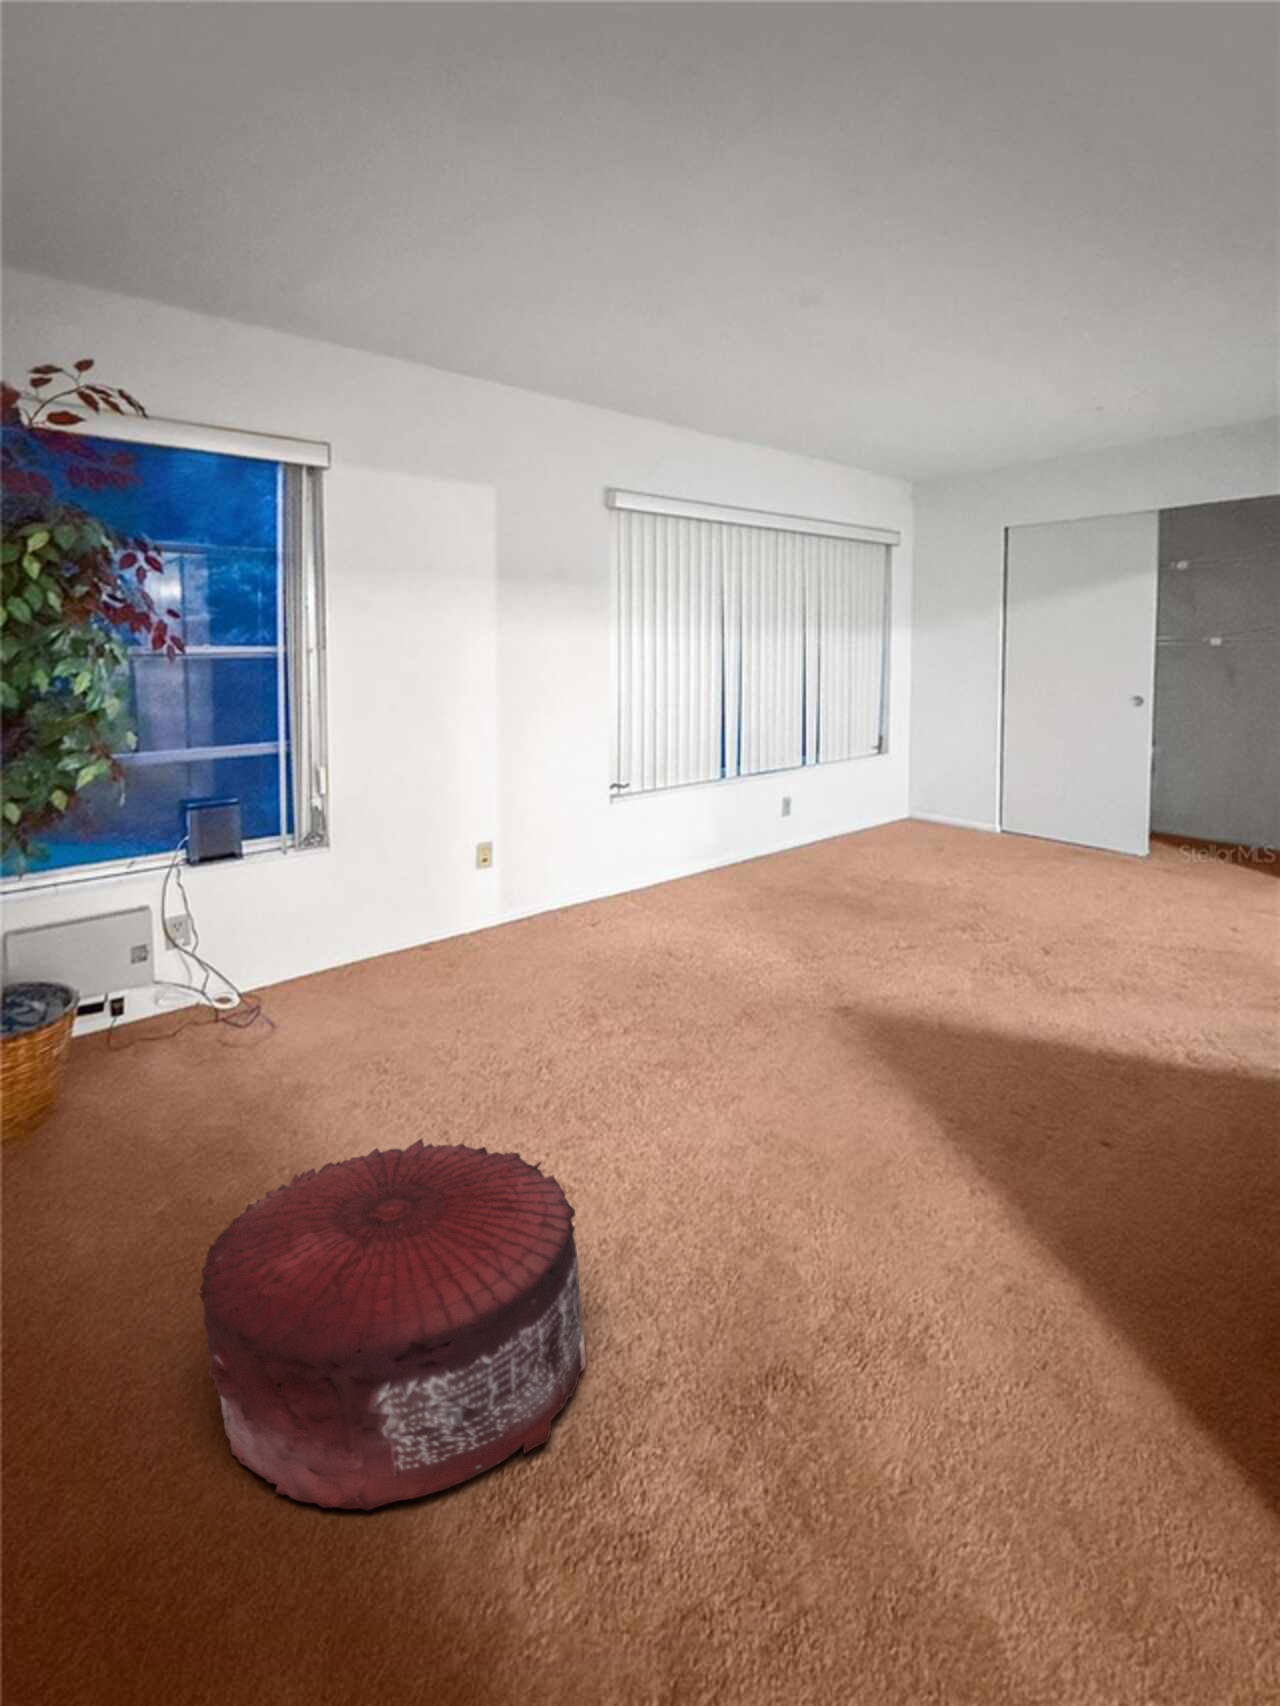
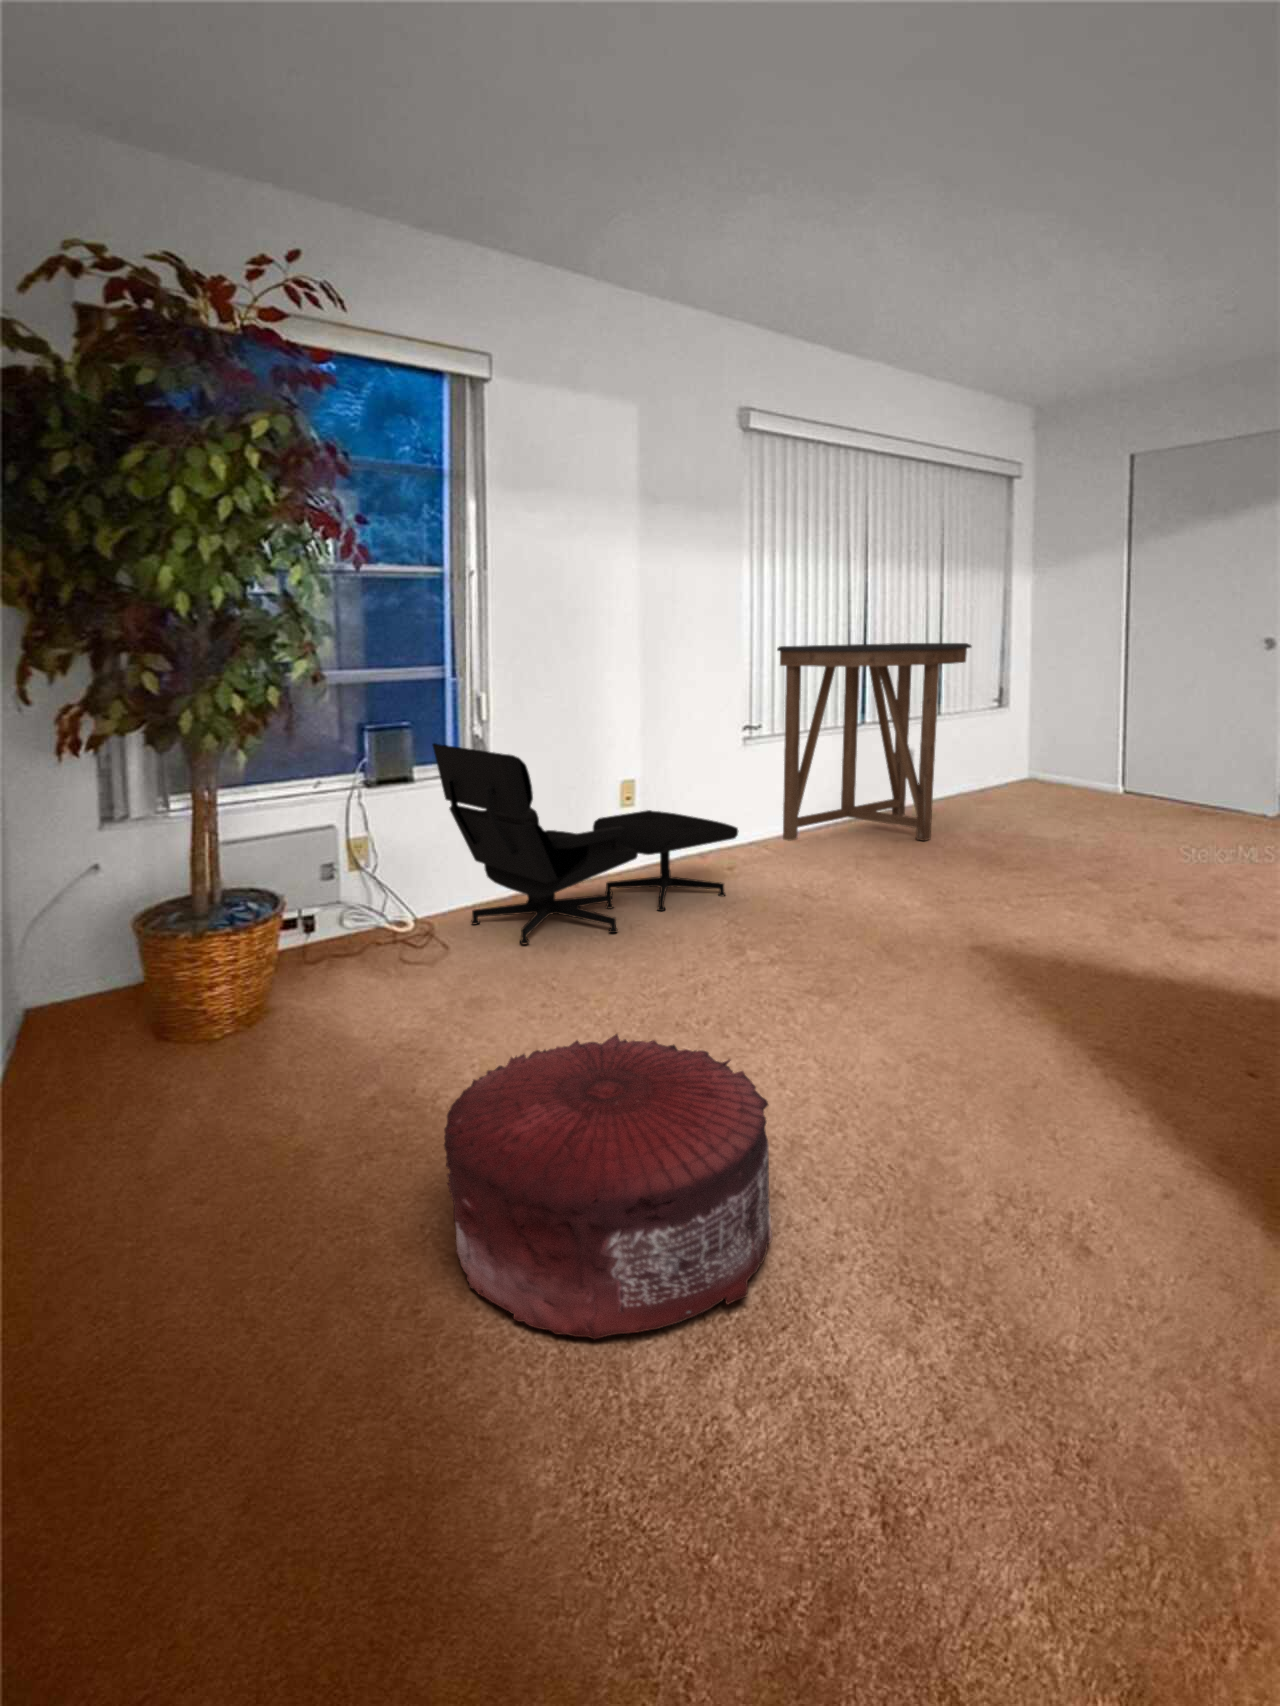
console table: none [640,692,837,899] -> present [777,643,971,841]
lounge chair: none [260,814,599,1028] -> present [433,743,738,944]

